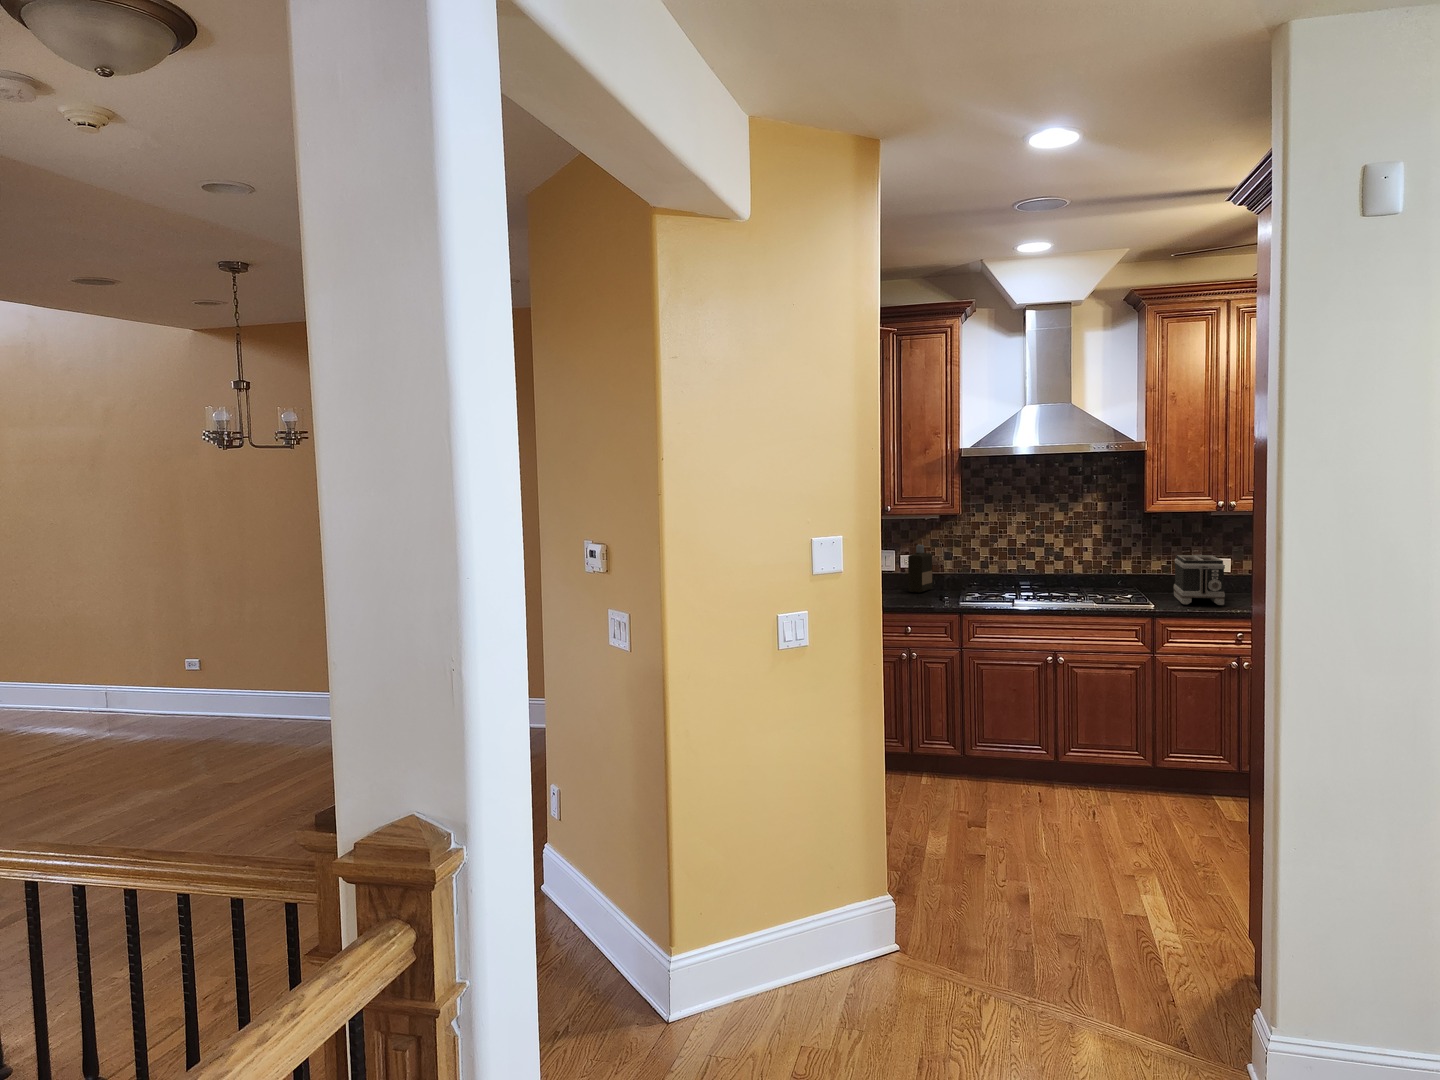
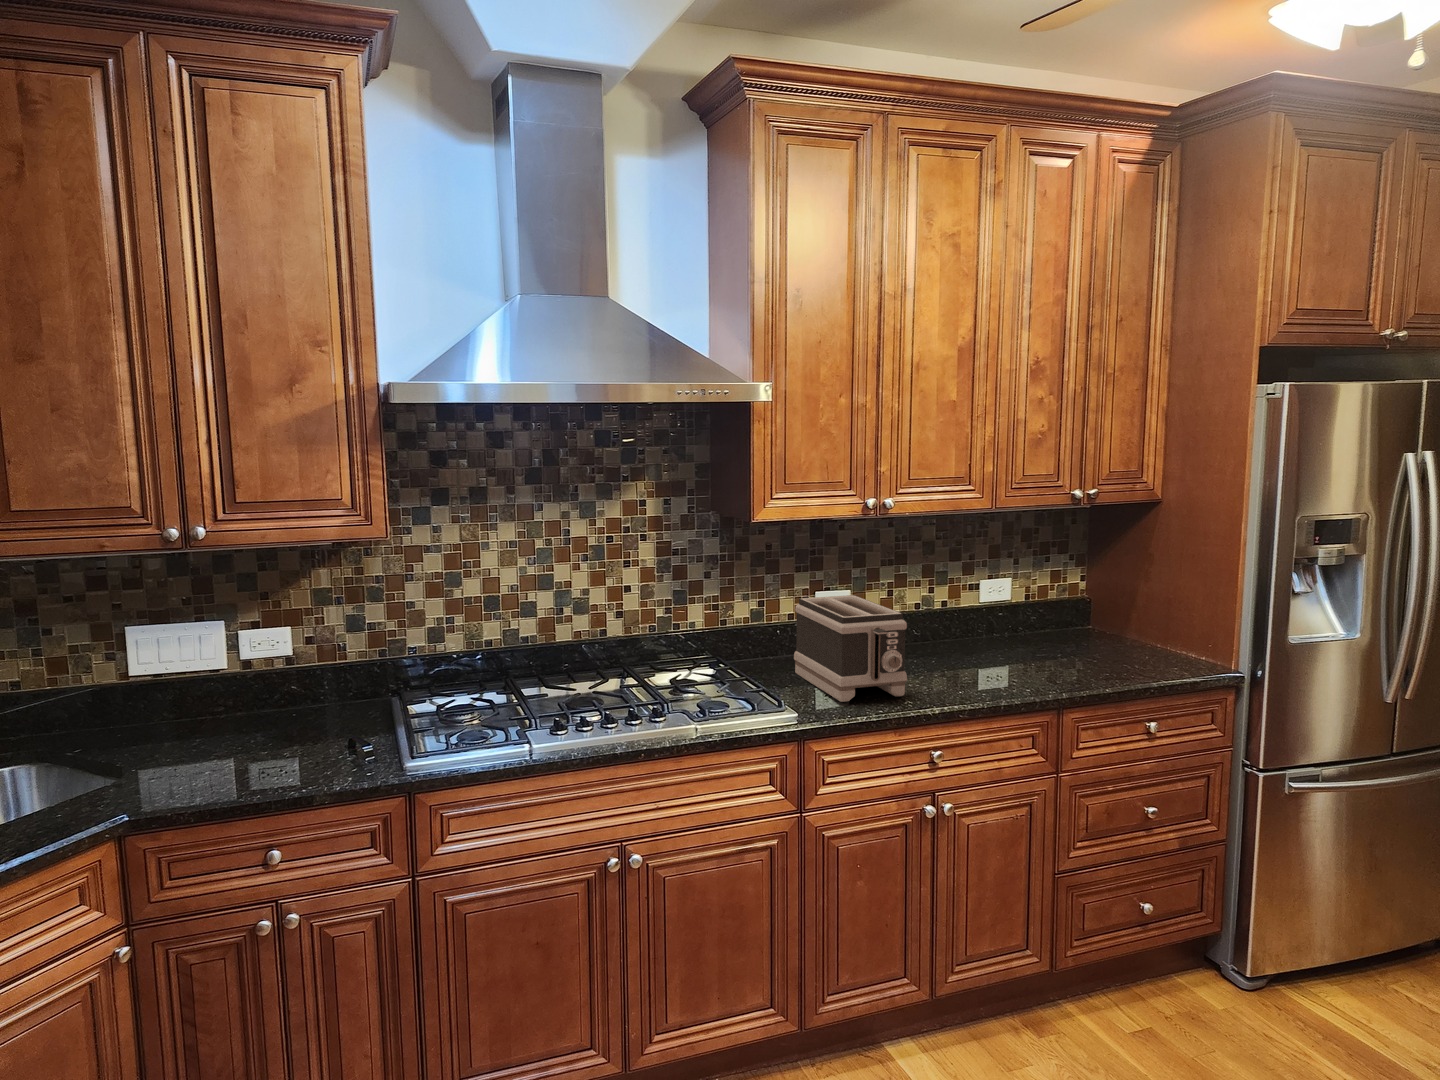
bottle: present [908,545,932,593] -> none [261,609,324,724]

